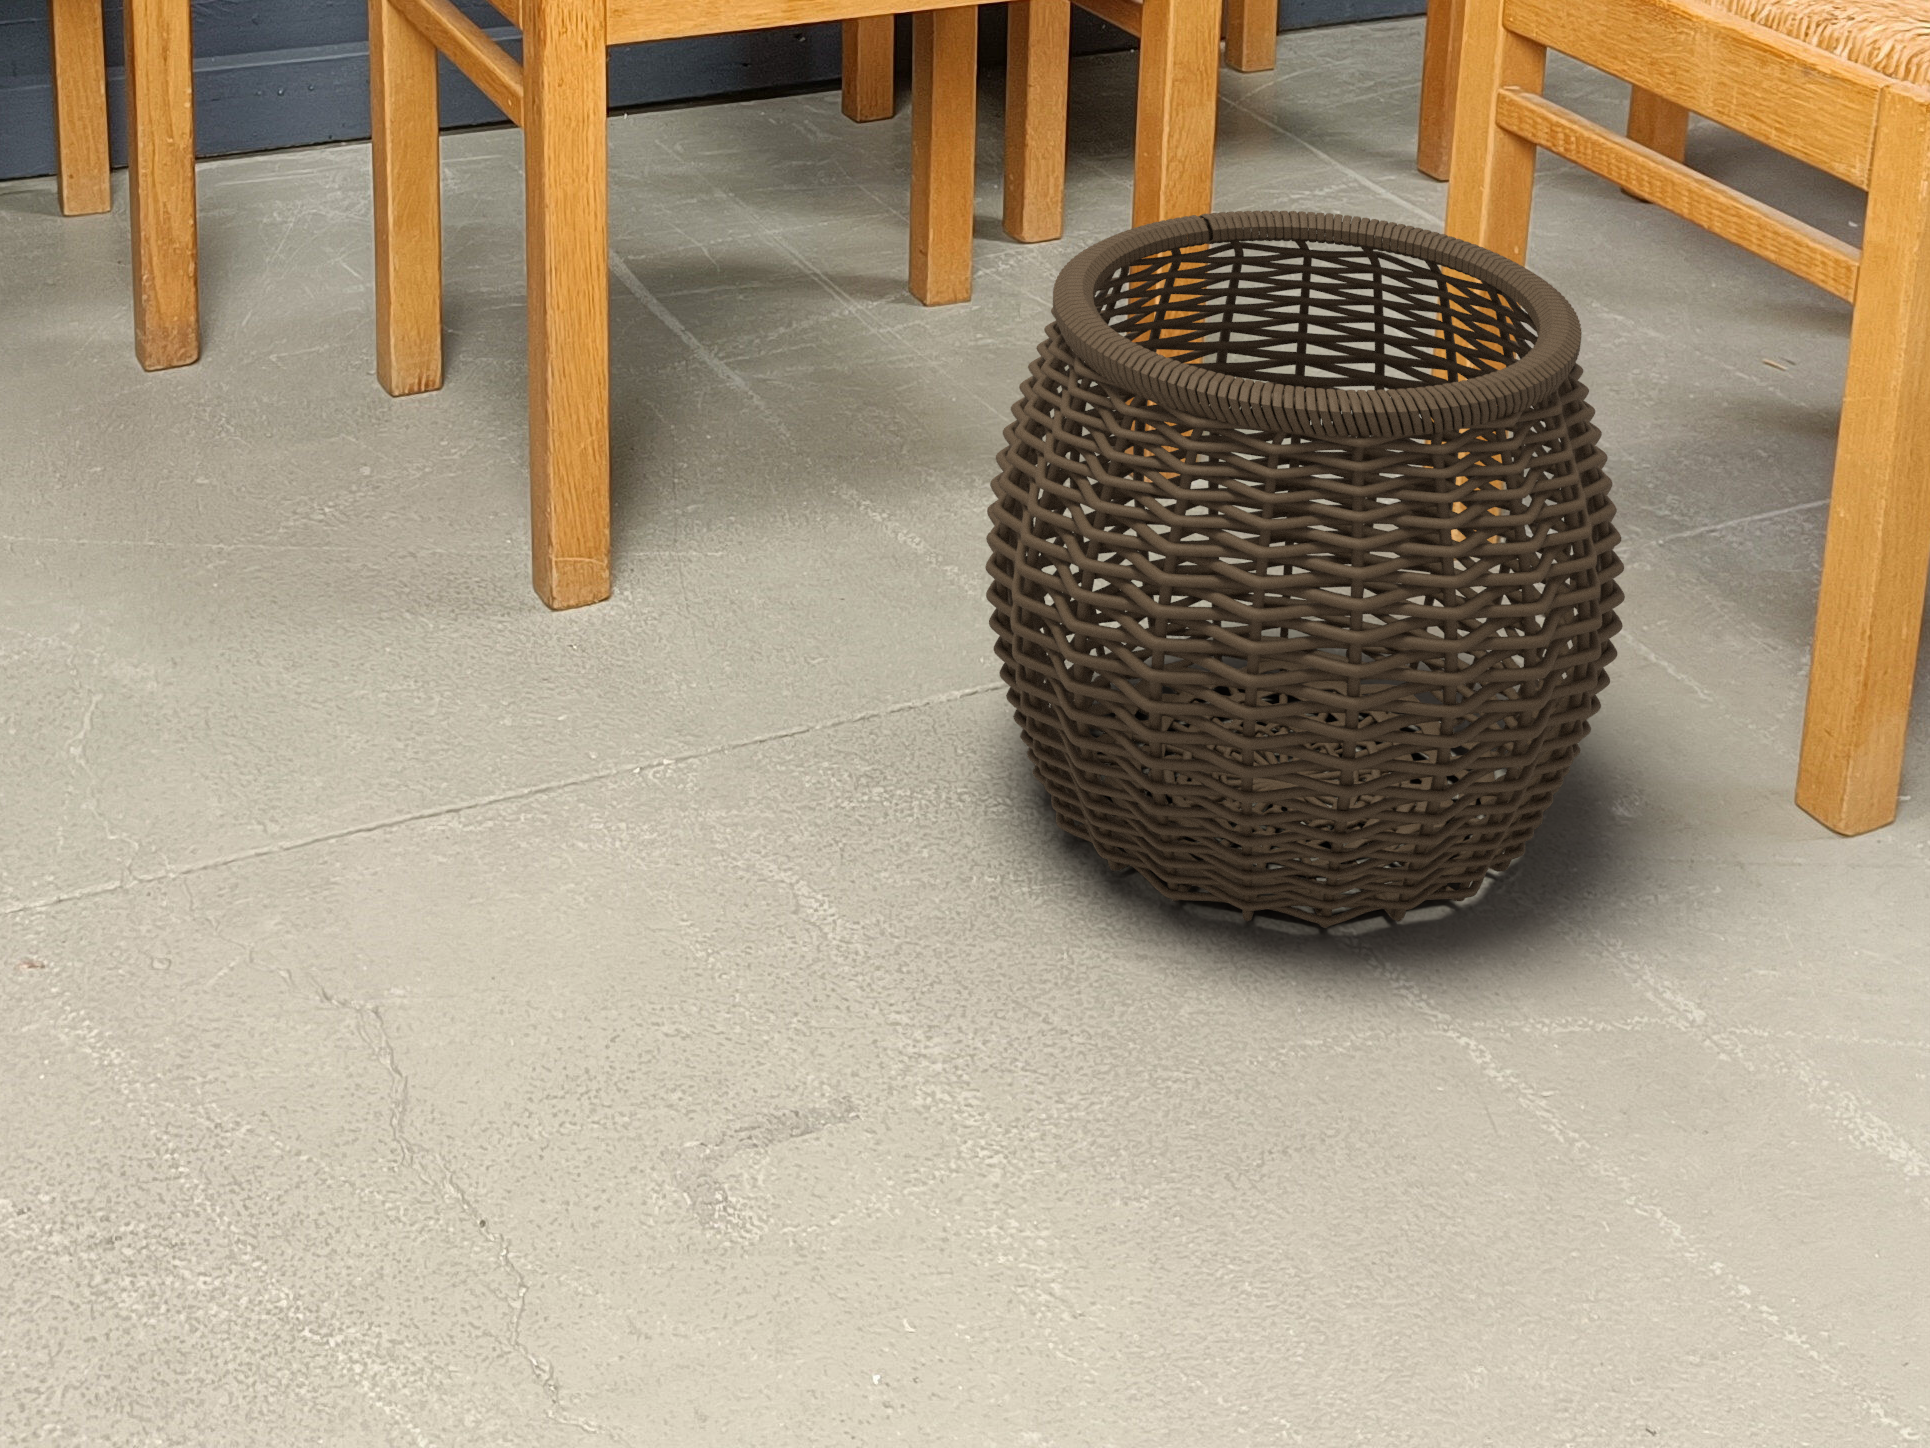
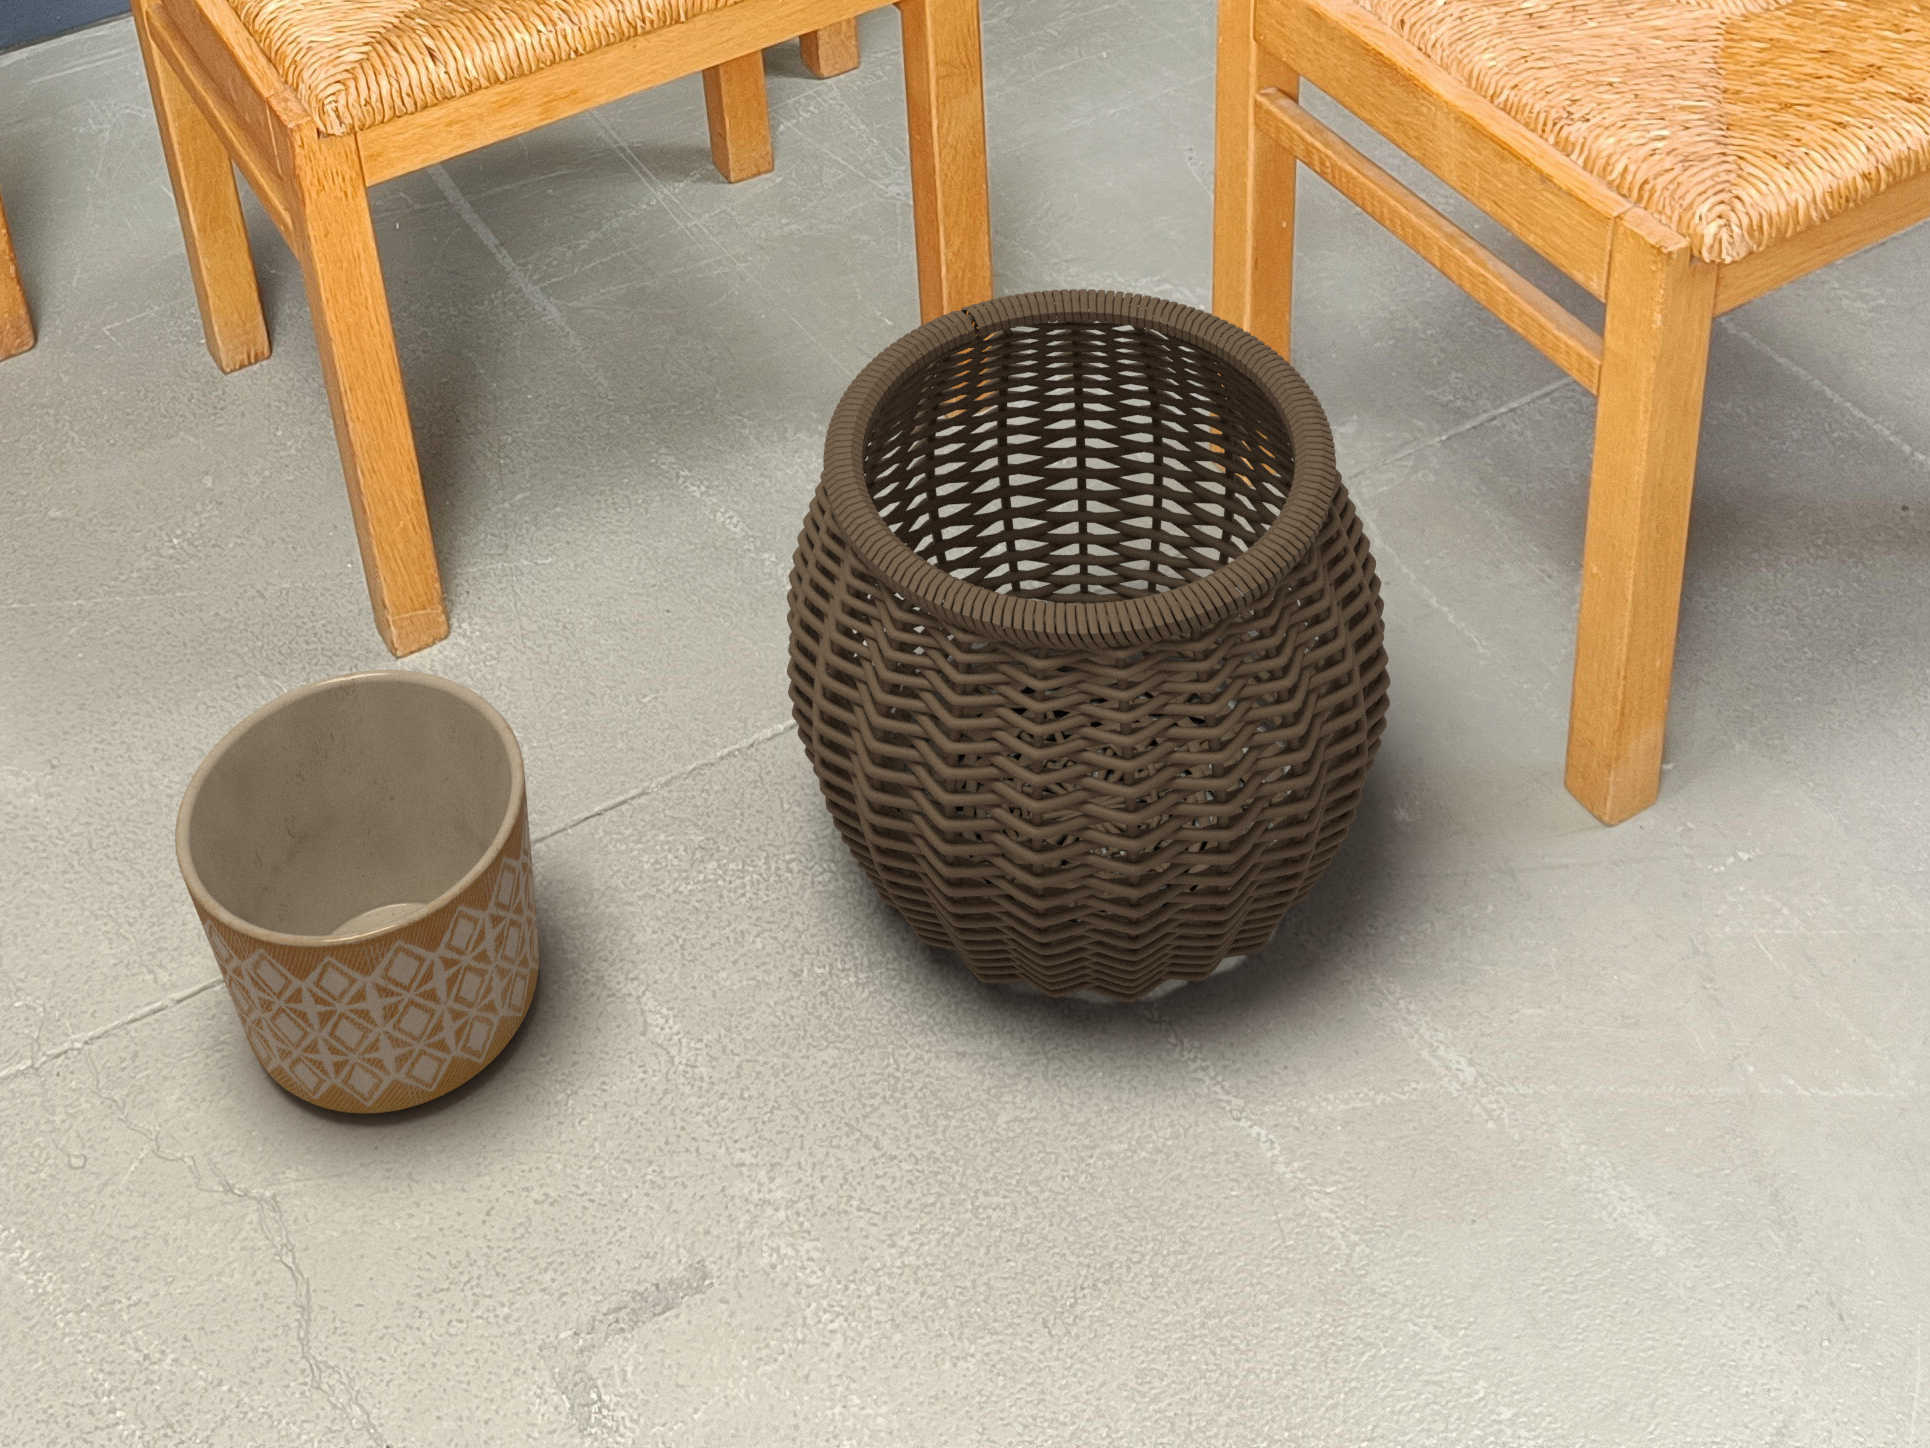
planter: none [329,502,706,949] -> present [175,670,539,1113]

